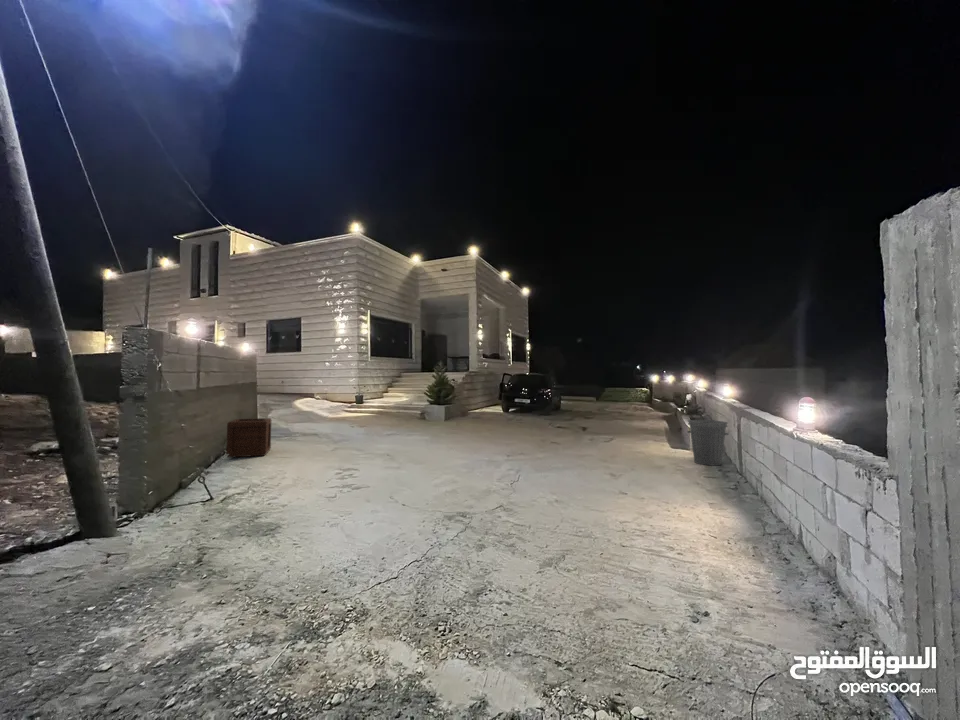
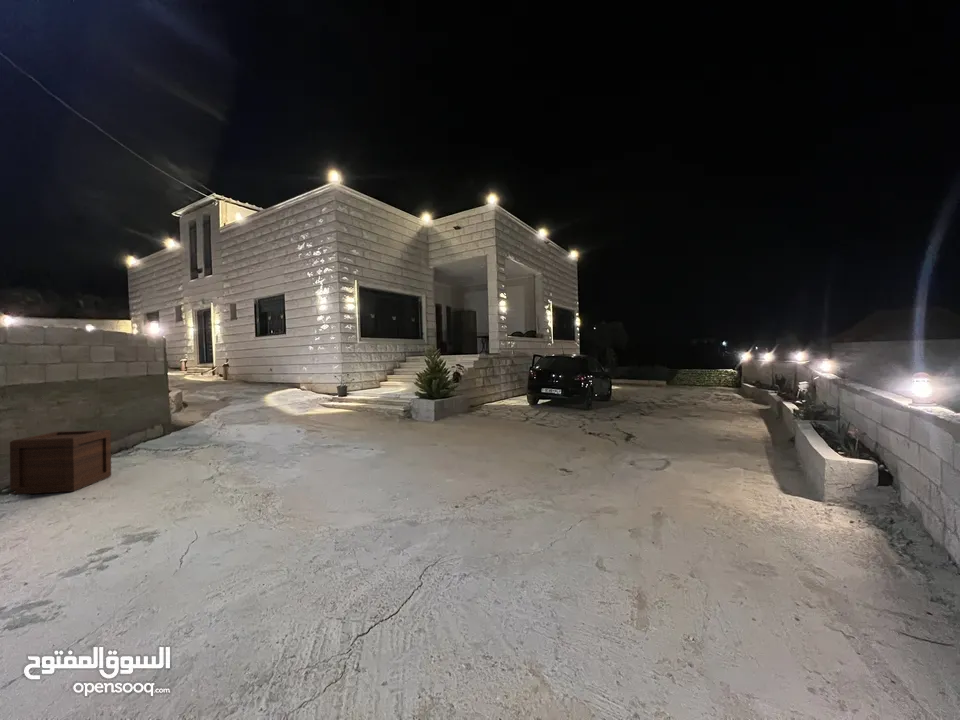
trash can: present [687,420,728,465] -> none [811,441,919,552]

